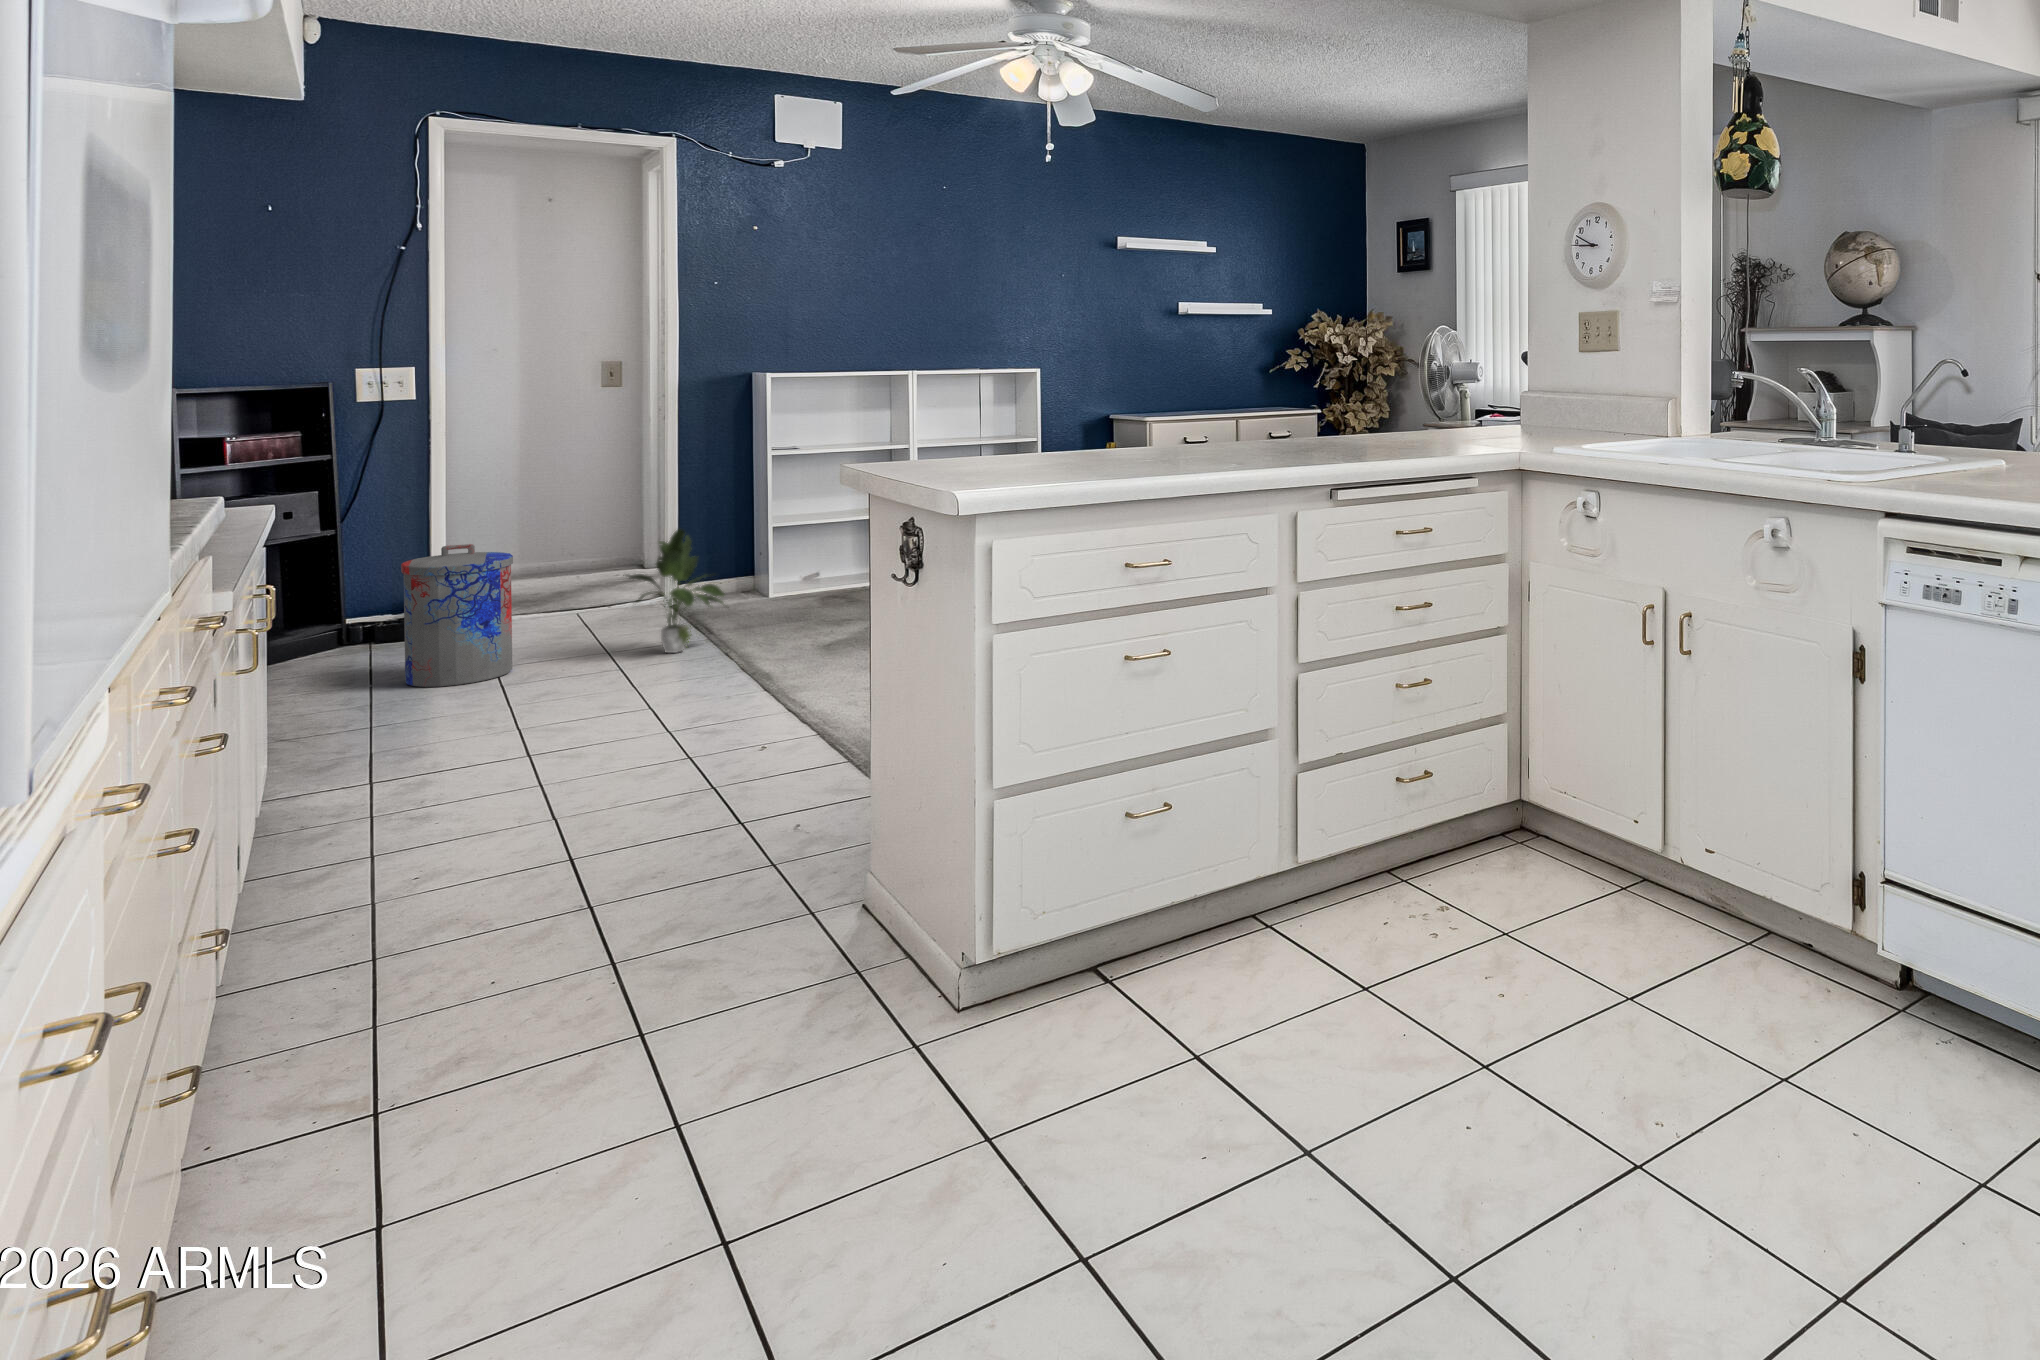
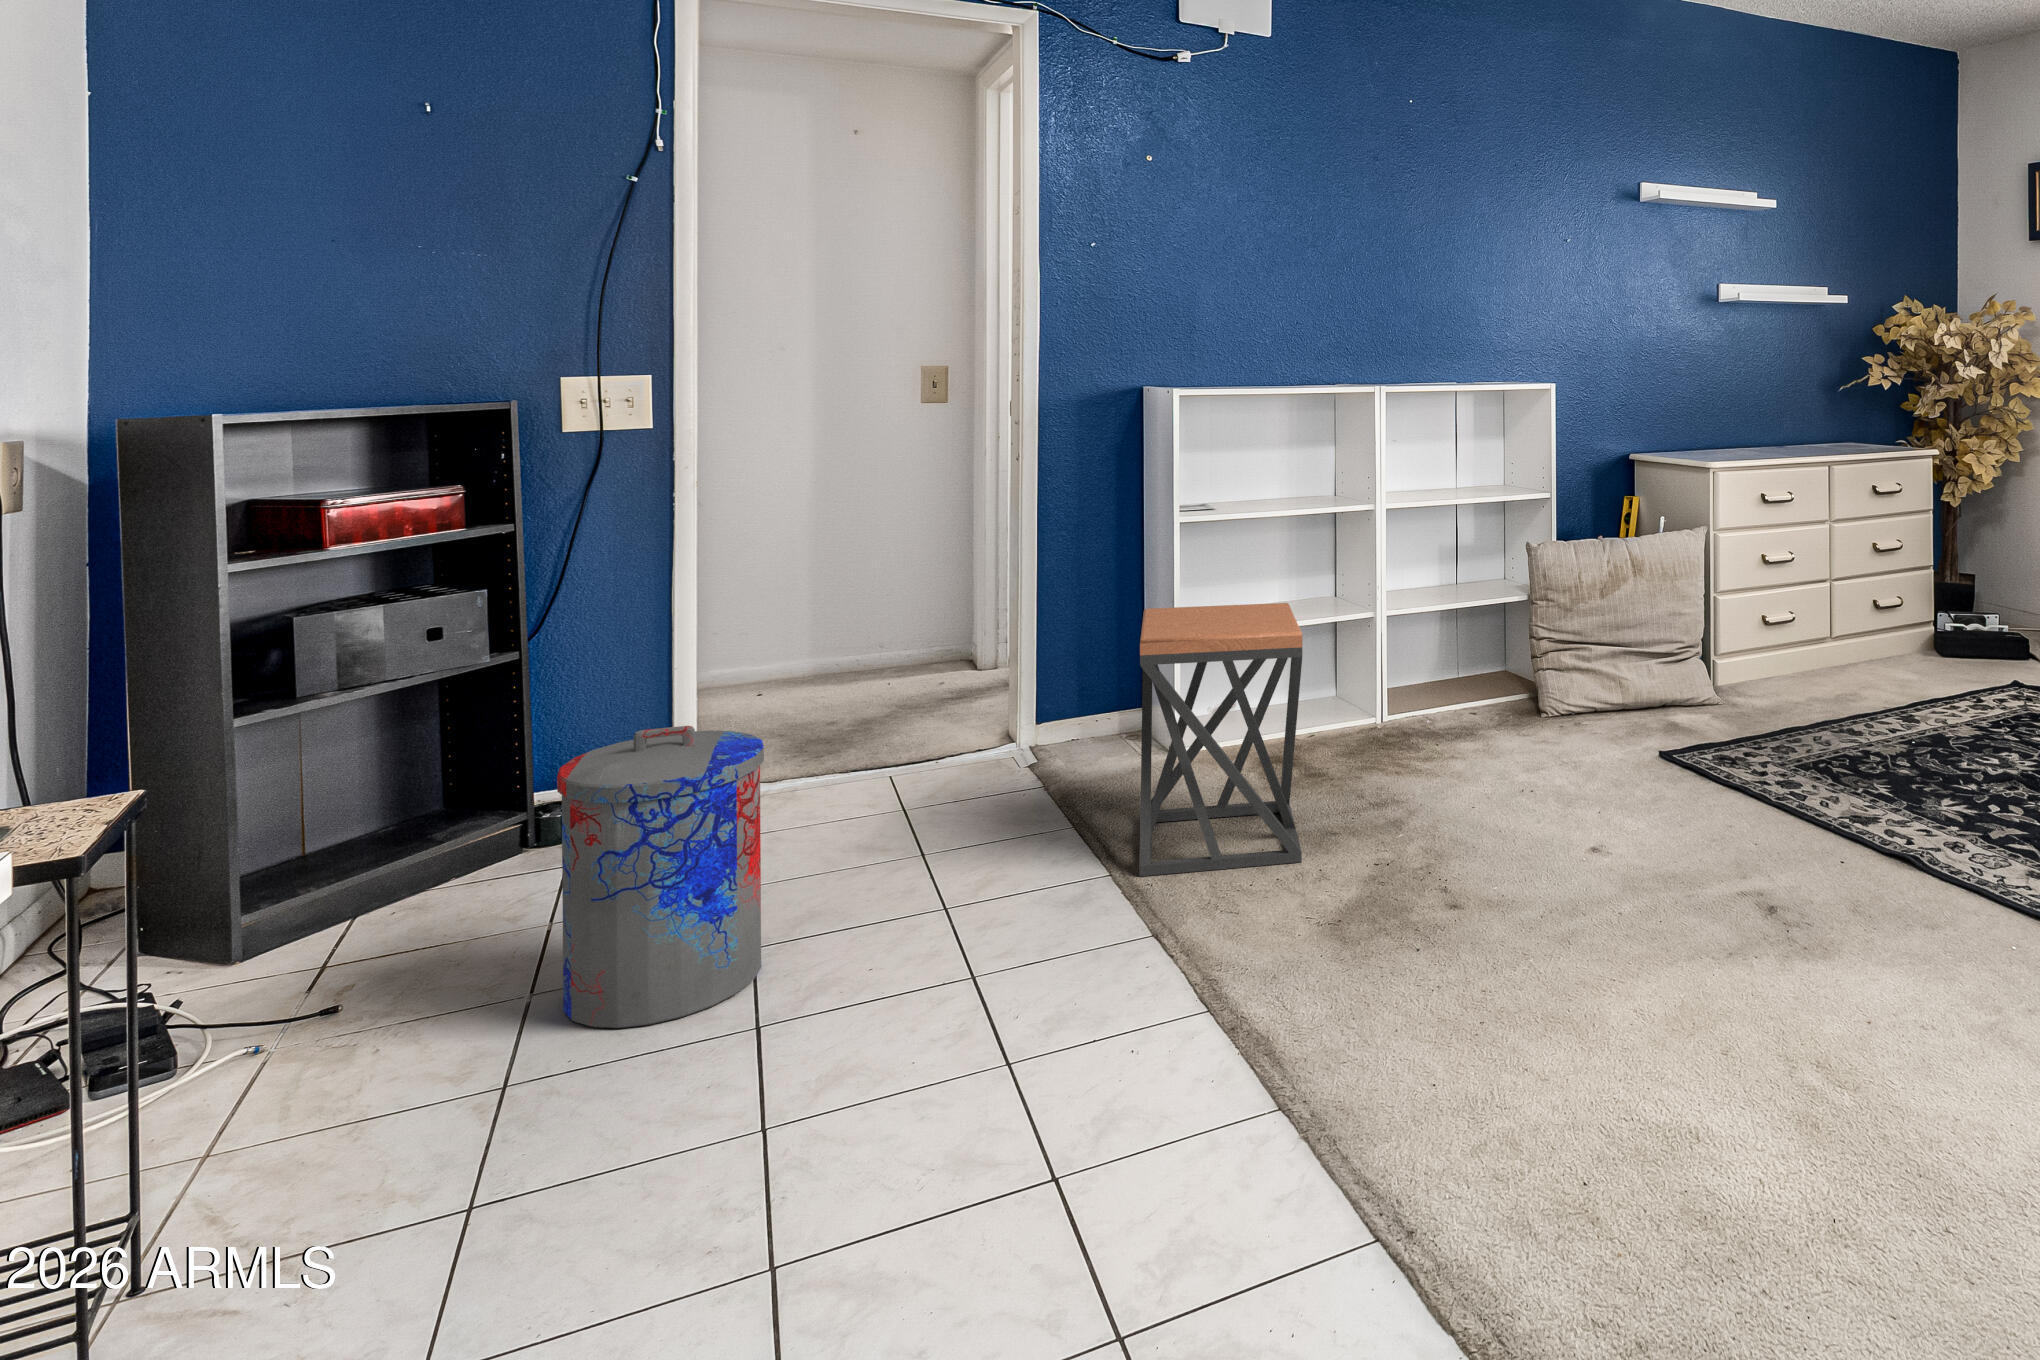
stool: none [731,495,833,638] -> present [1139,603,1302,876]
potted plant: present [626,529,724,653] -> none [958,684,1141,927]

